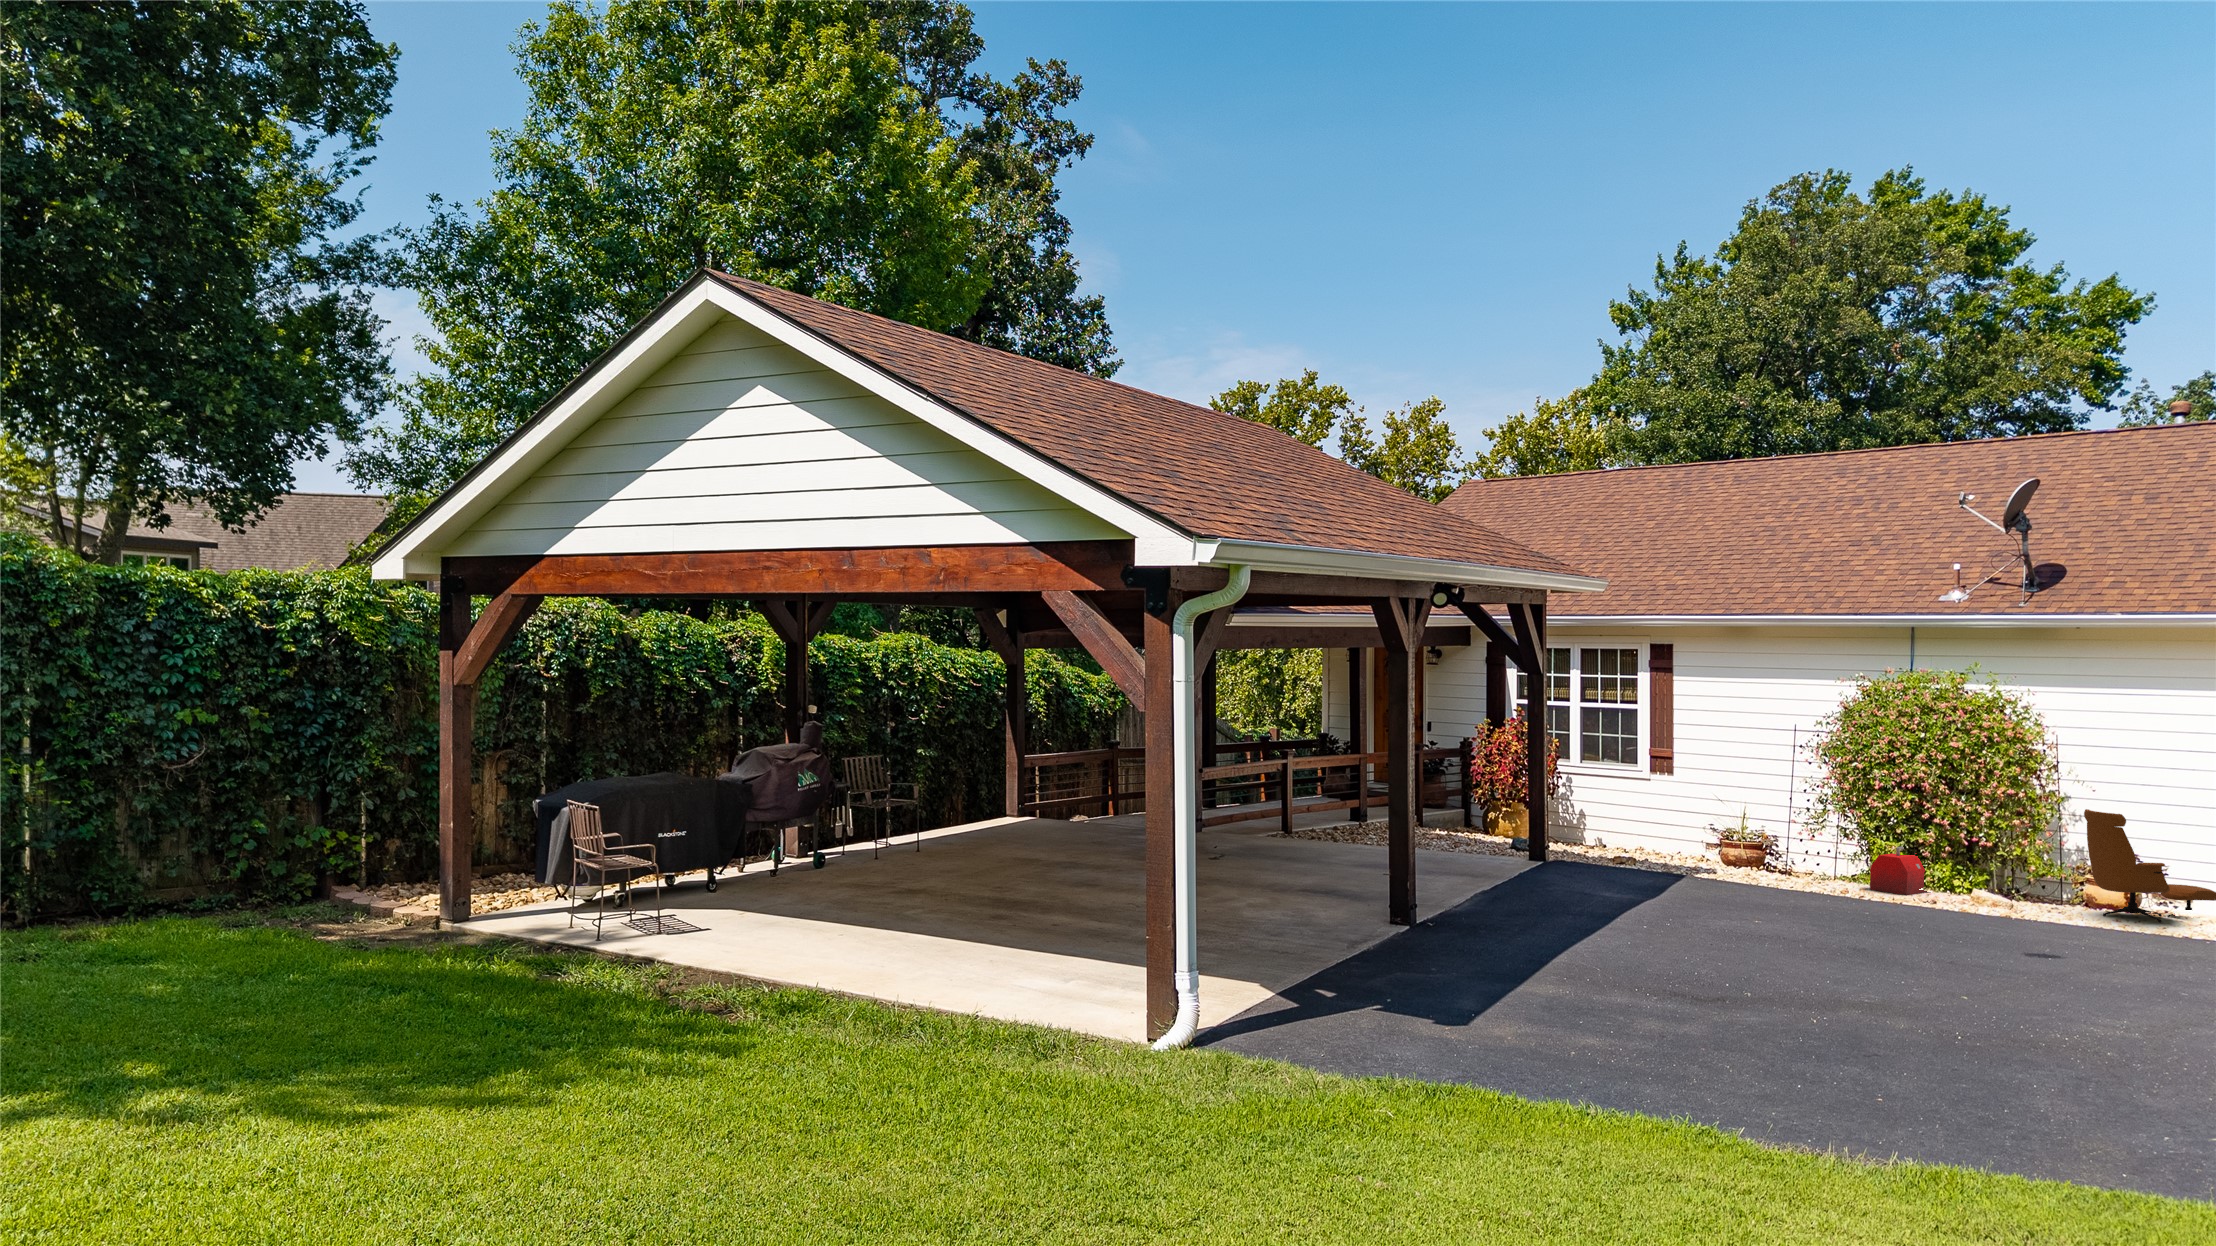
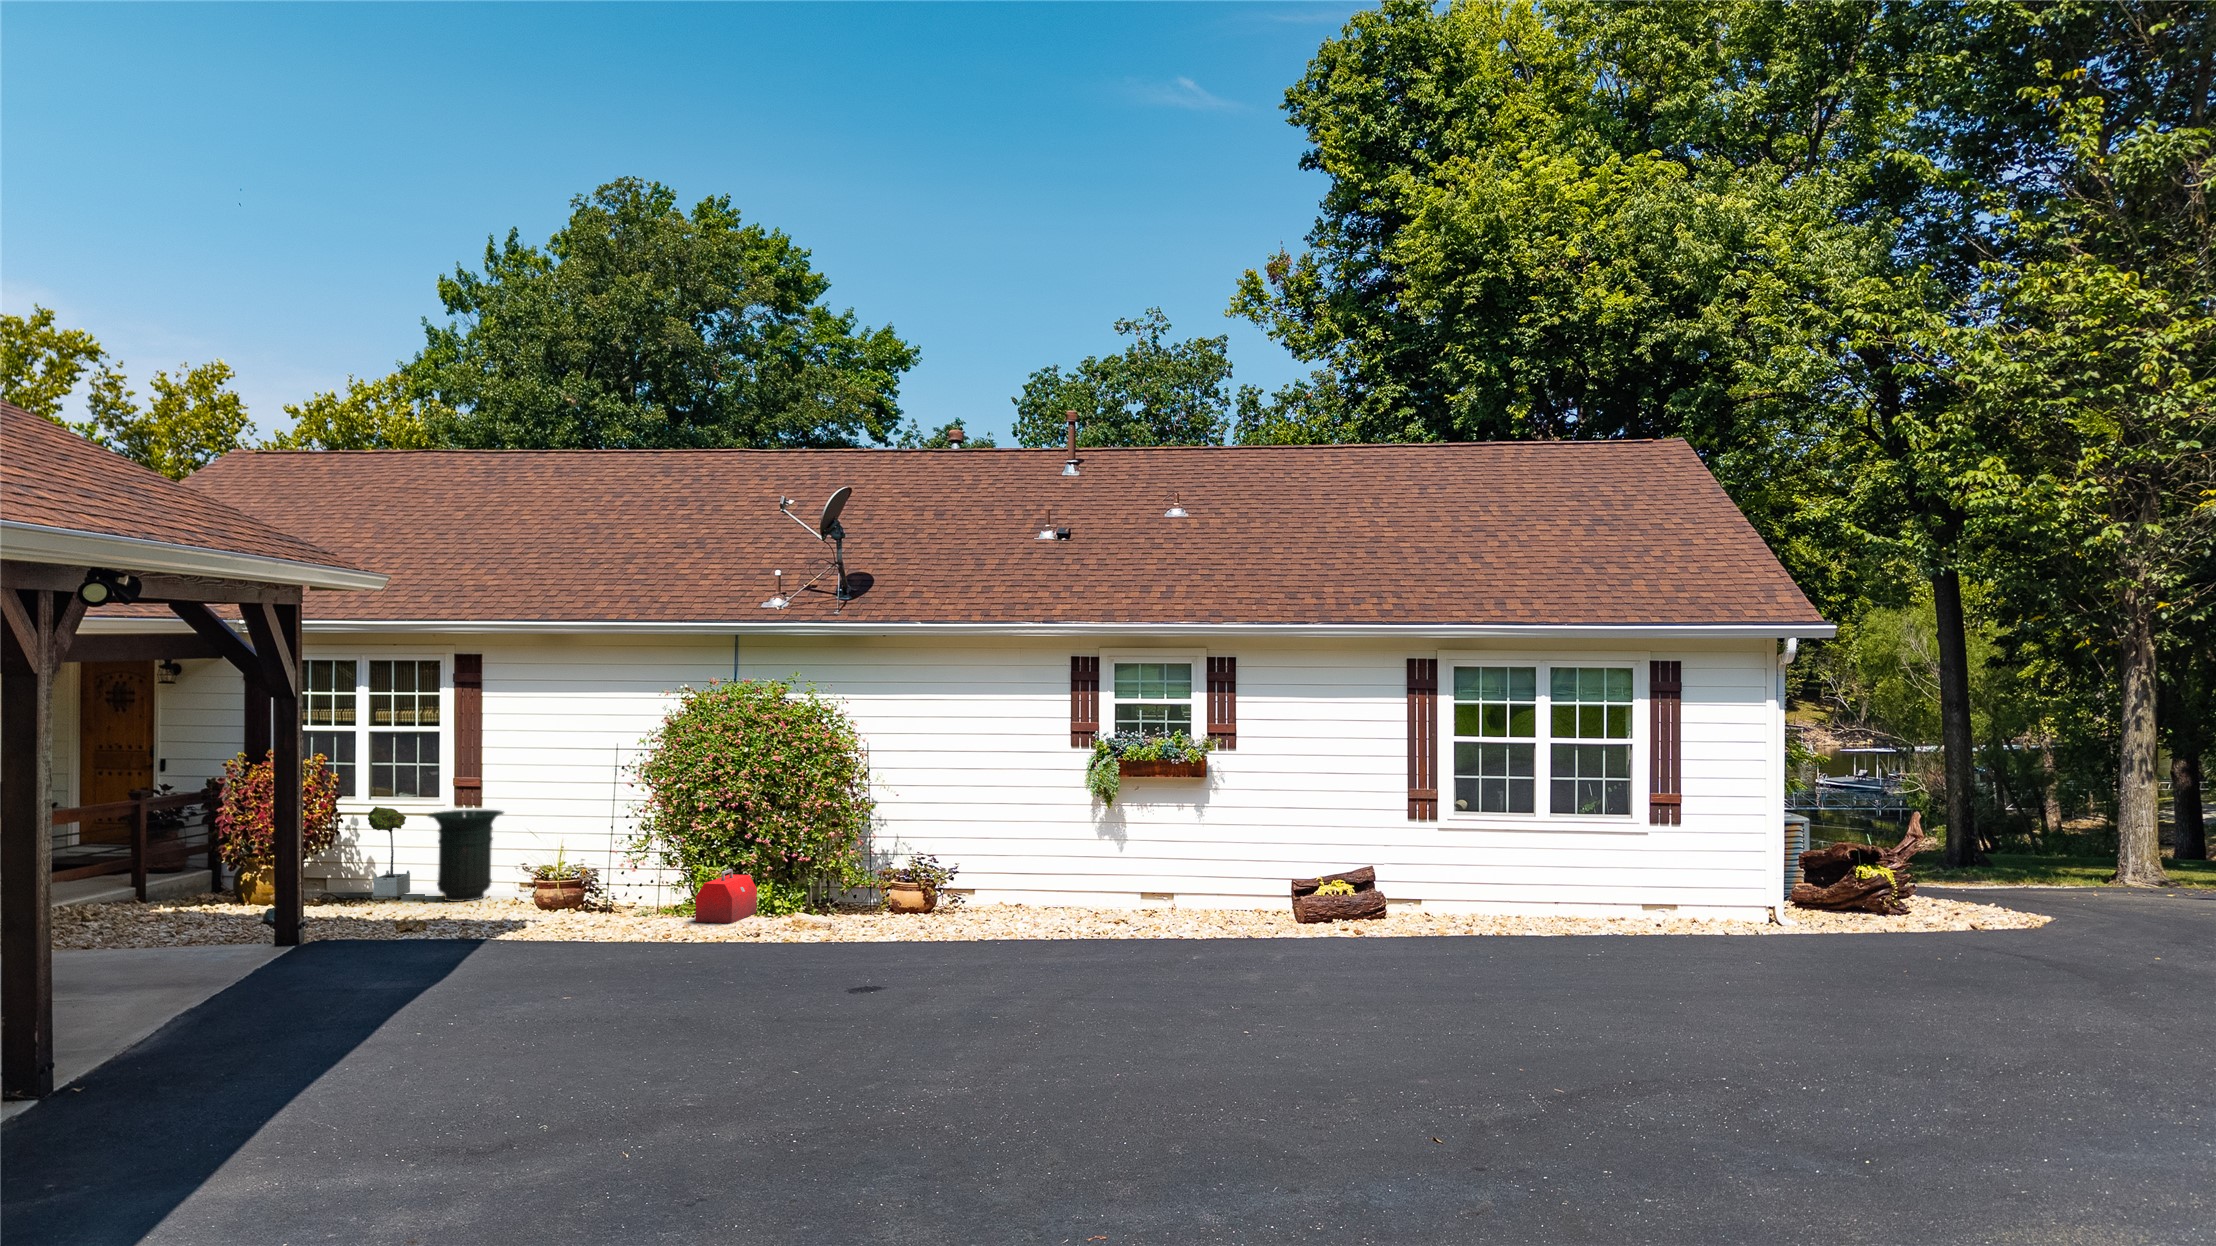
potted tree: none [1581,765,1613,840] -> present [368,806,410,896]
trash can: none [1628,774,1691,850] -> present [428,810,504,902]
lounge chair: present [2084,809,2216,923] -> none [889,813,992,917]

